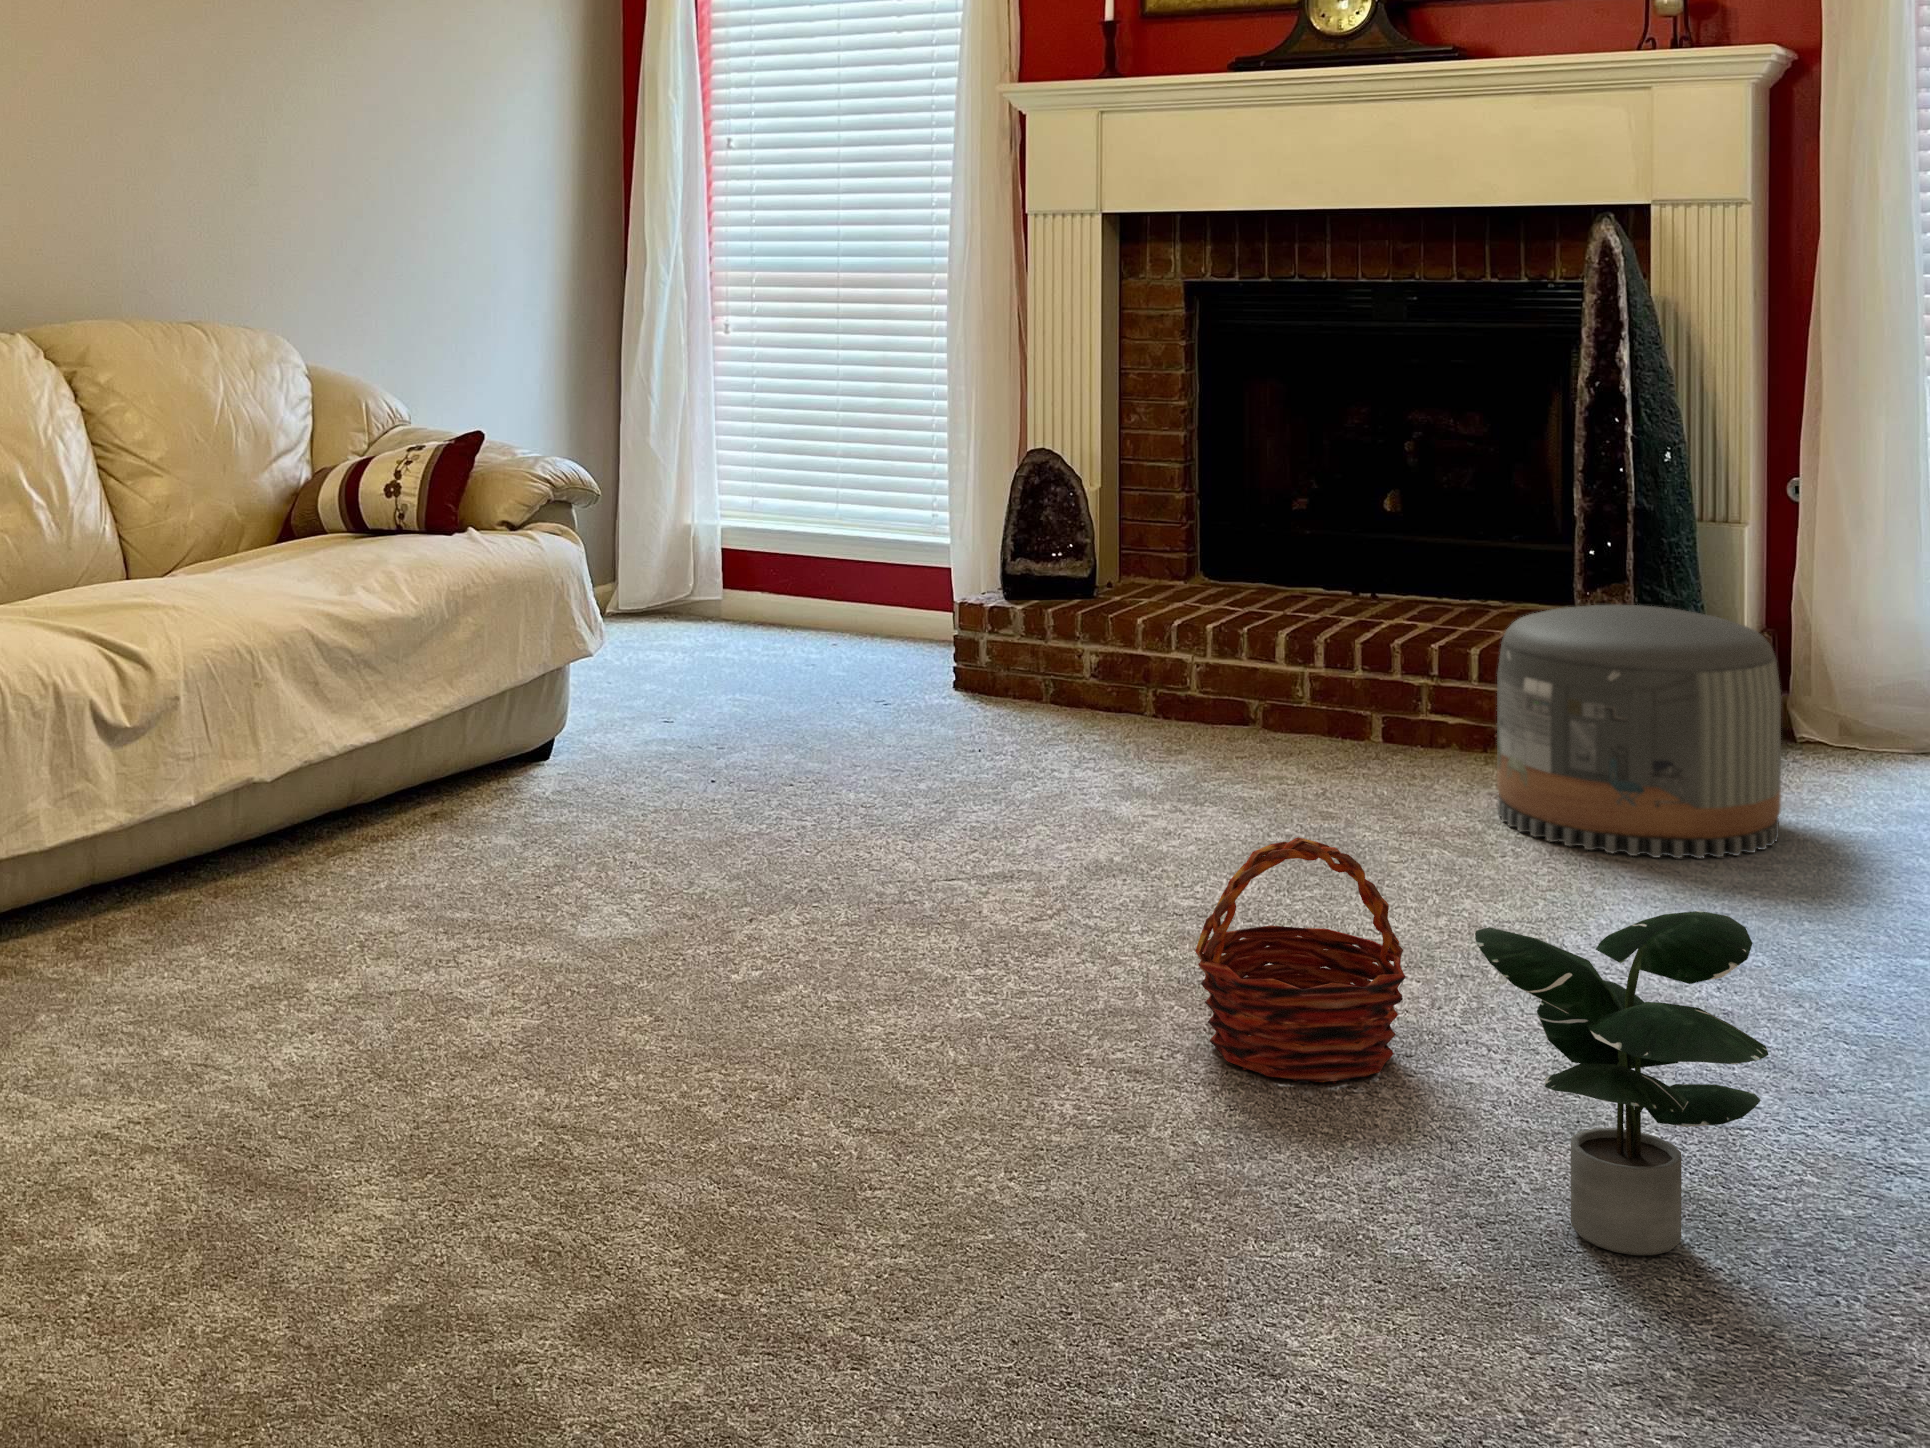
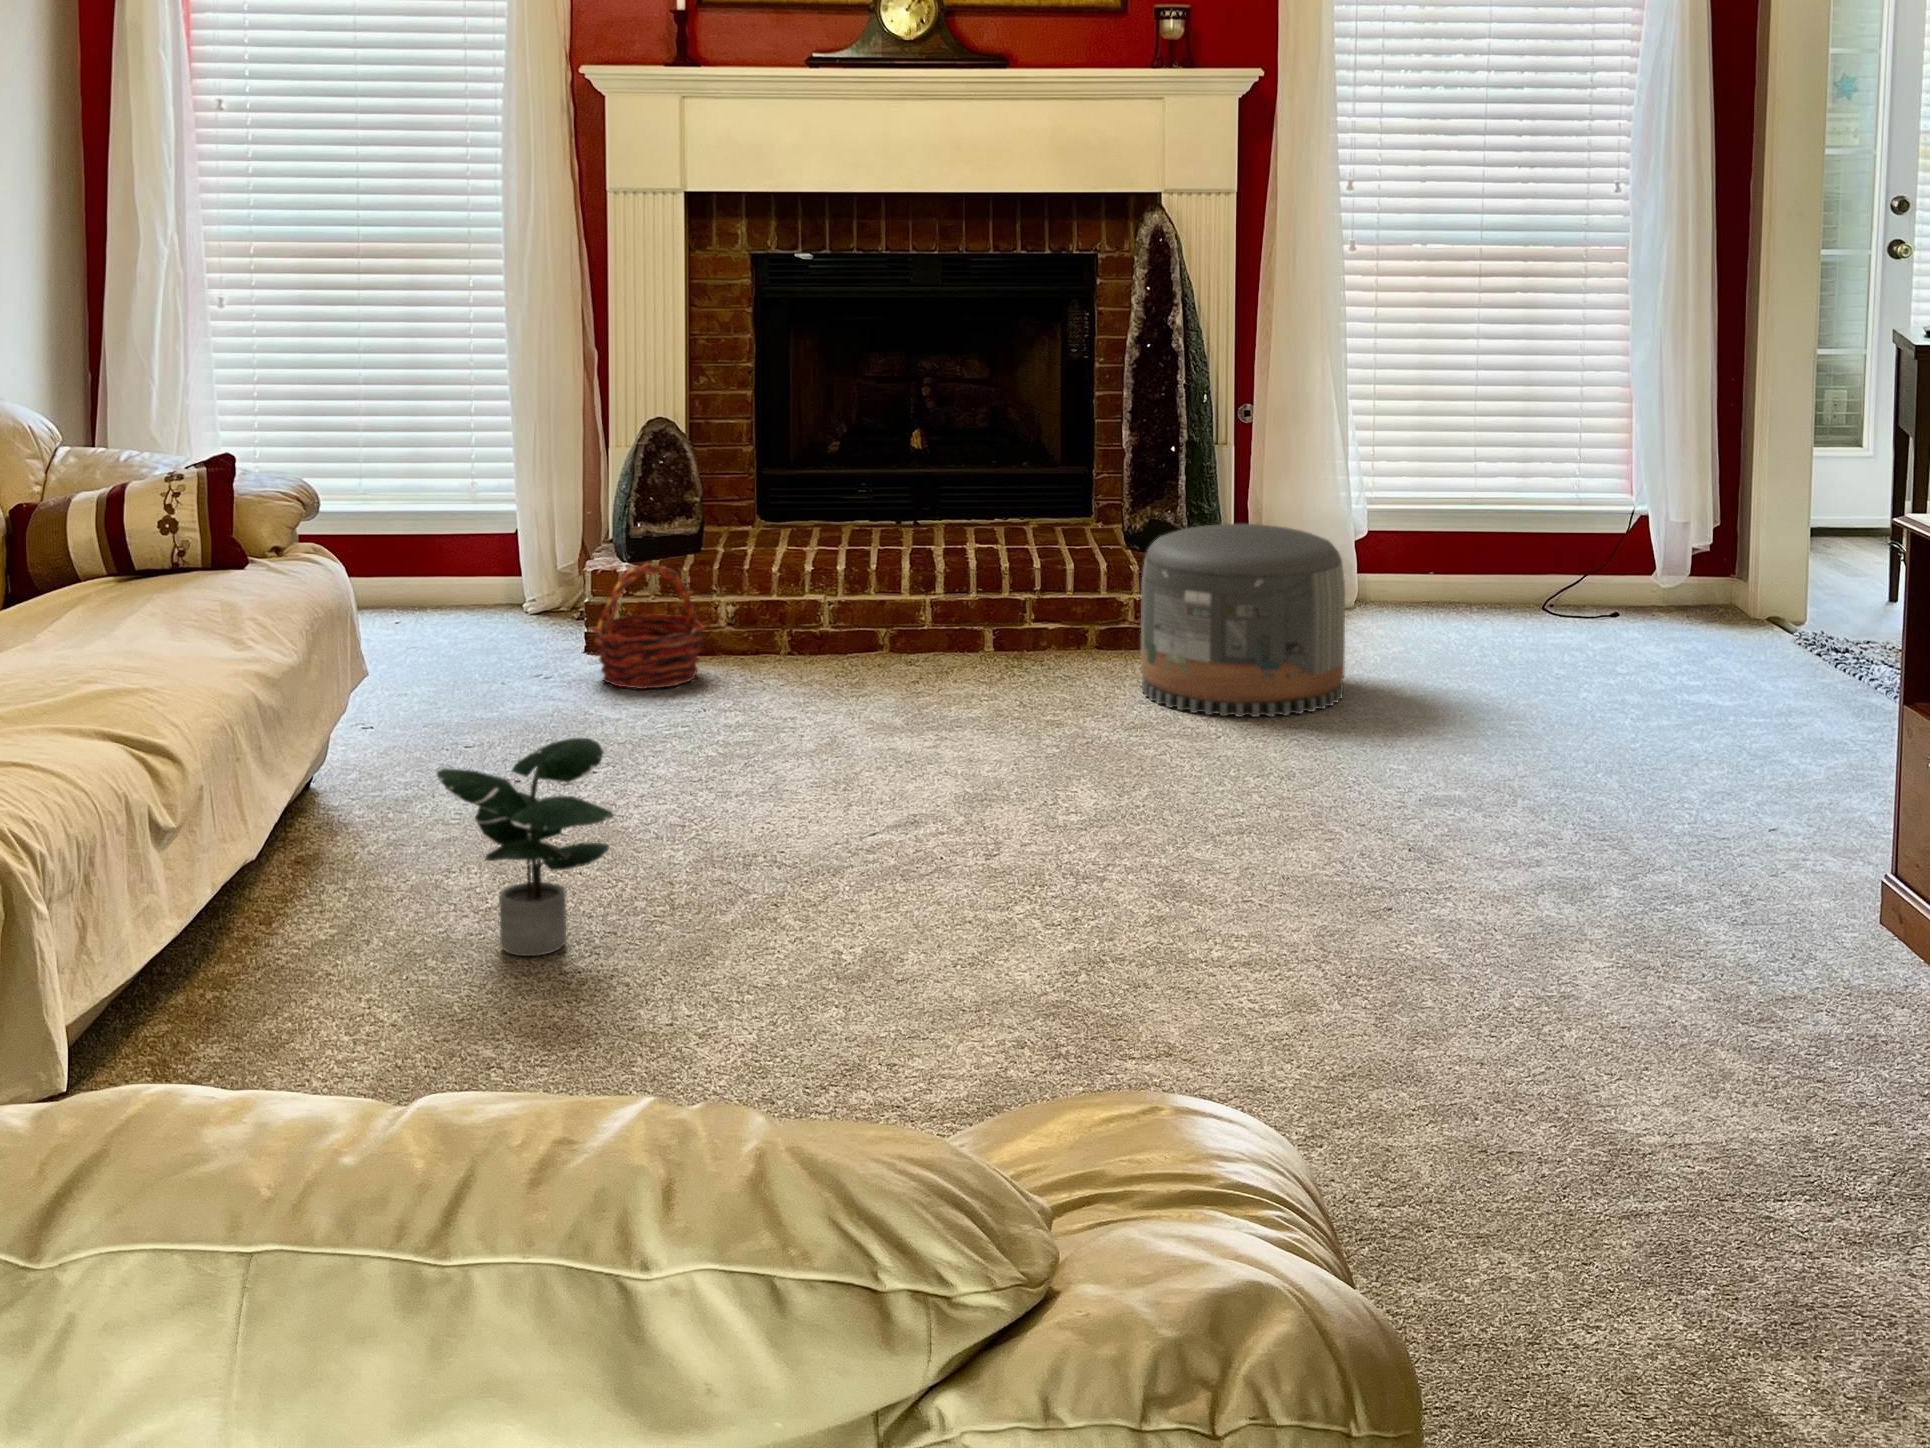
basket: present [1195,837,1406,1083] -> present [593,563,705,689]
potted plant: present [1475,911,1769,1255] -> present [437,737,614,956]

